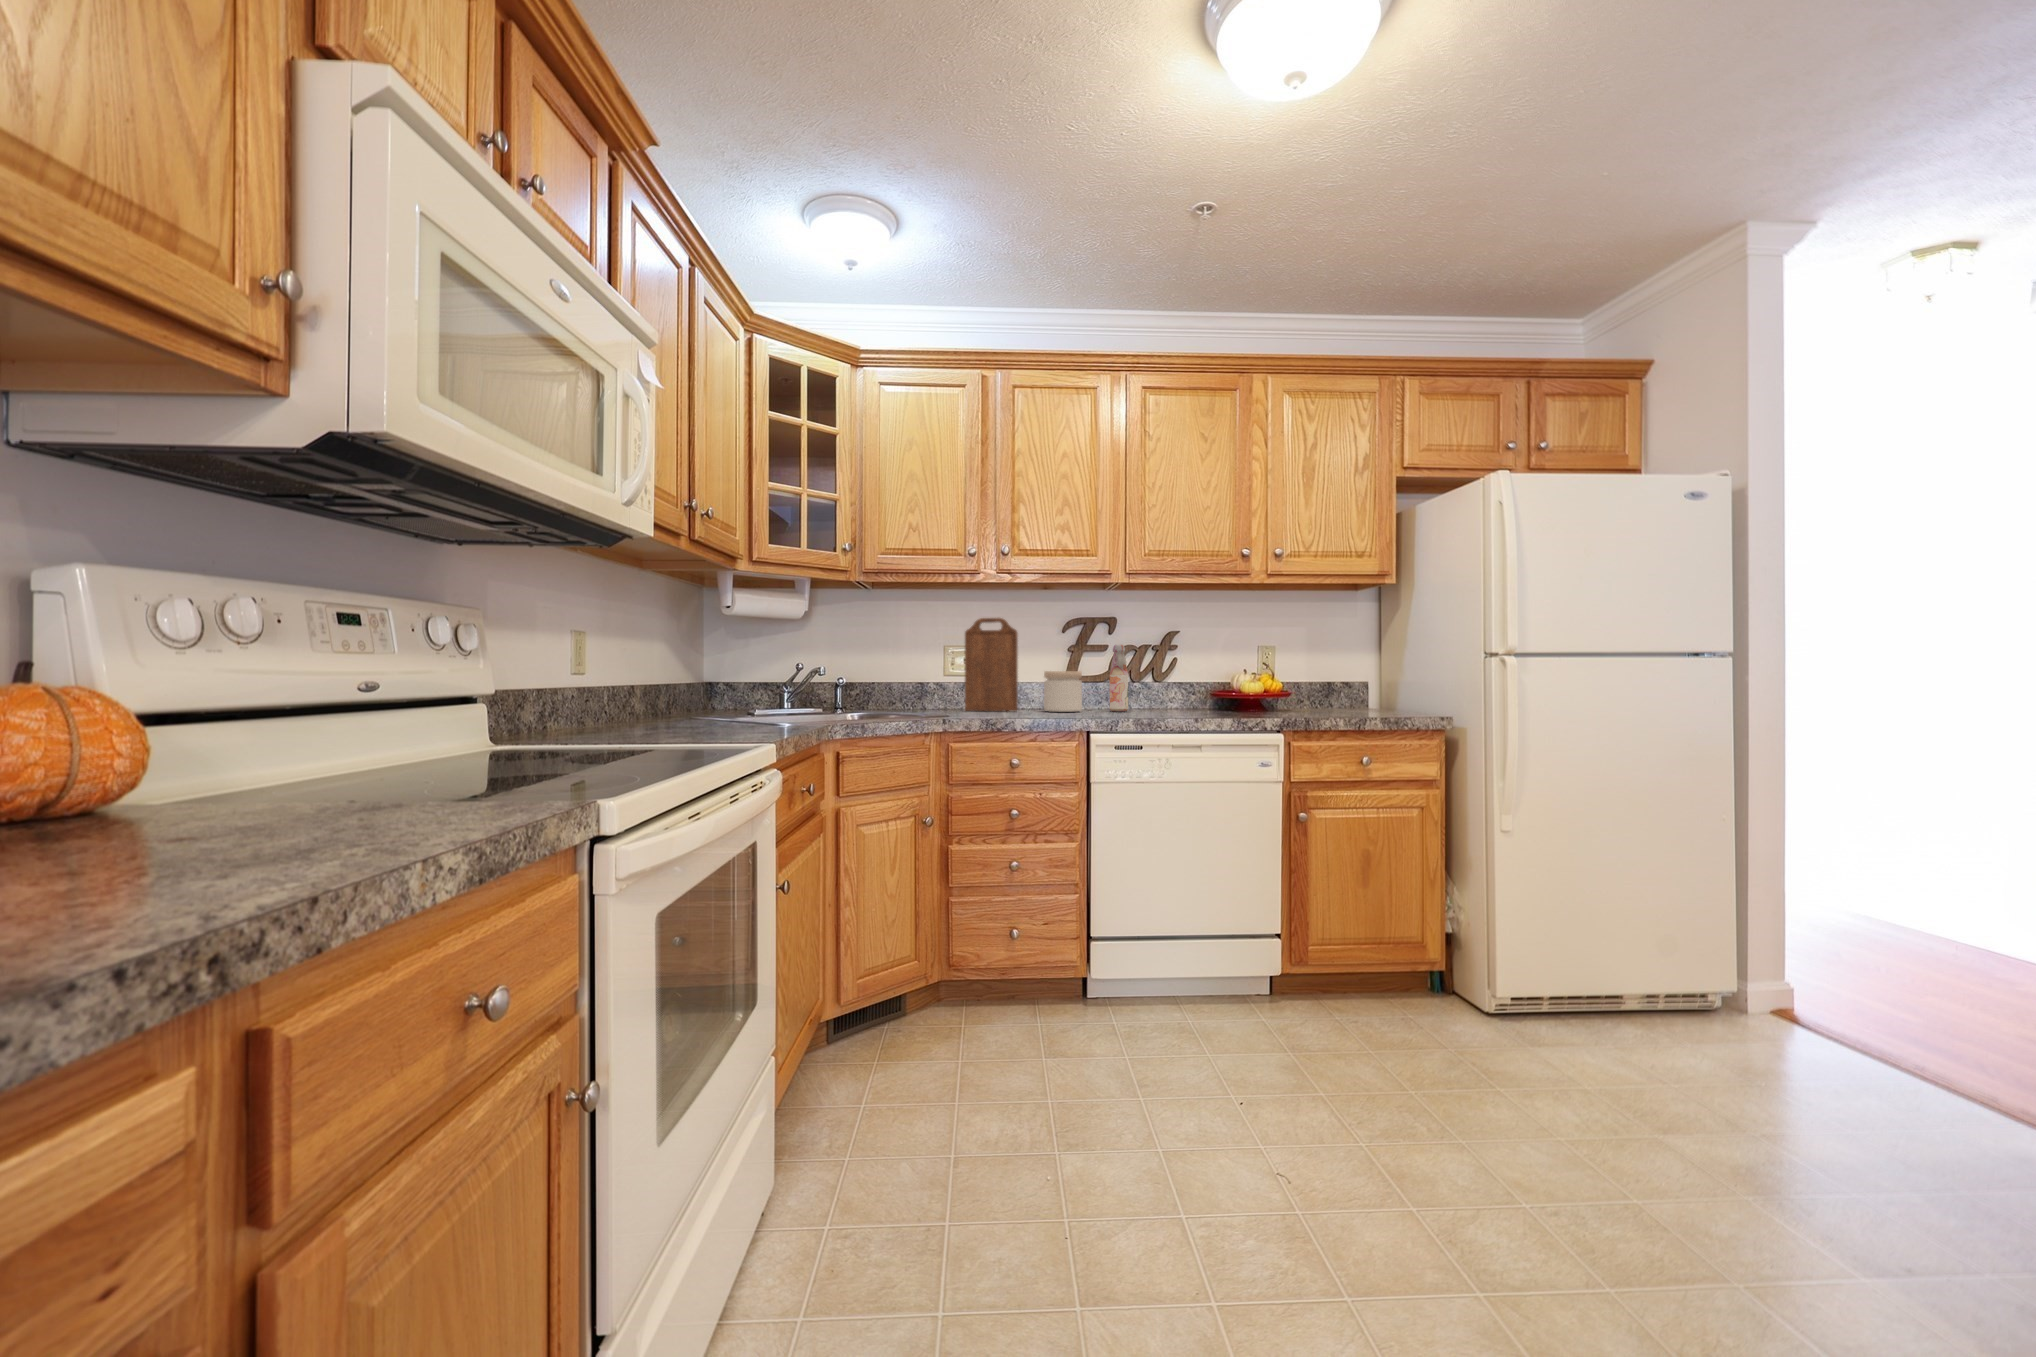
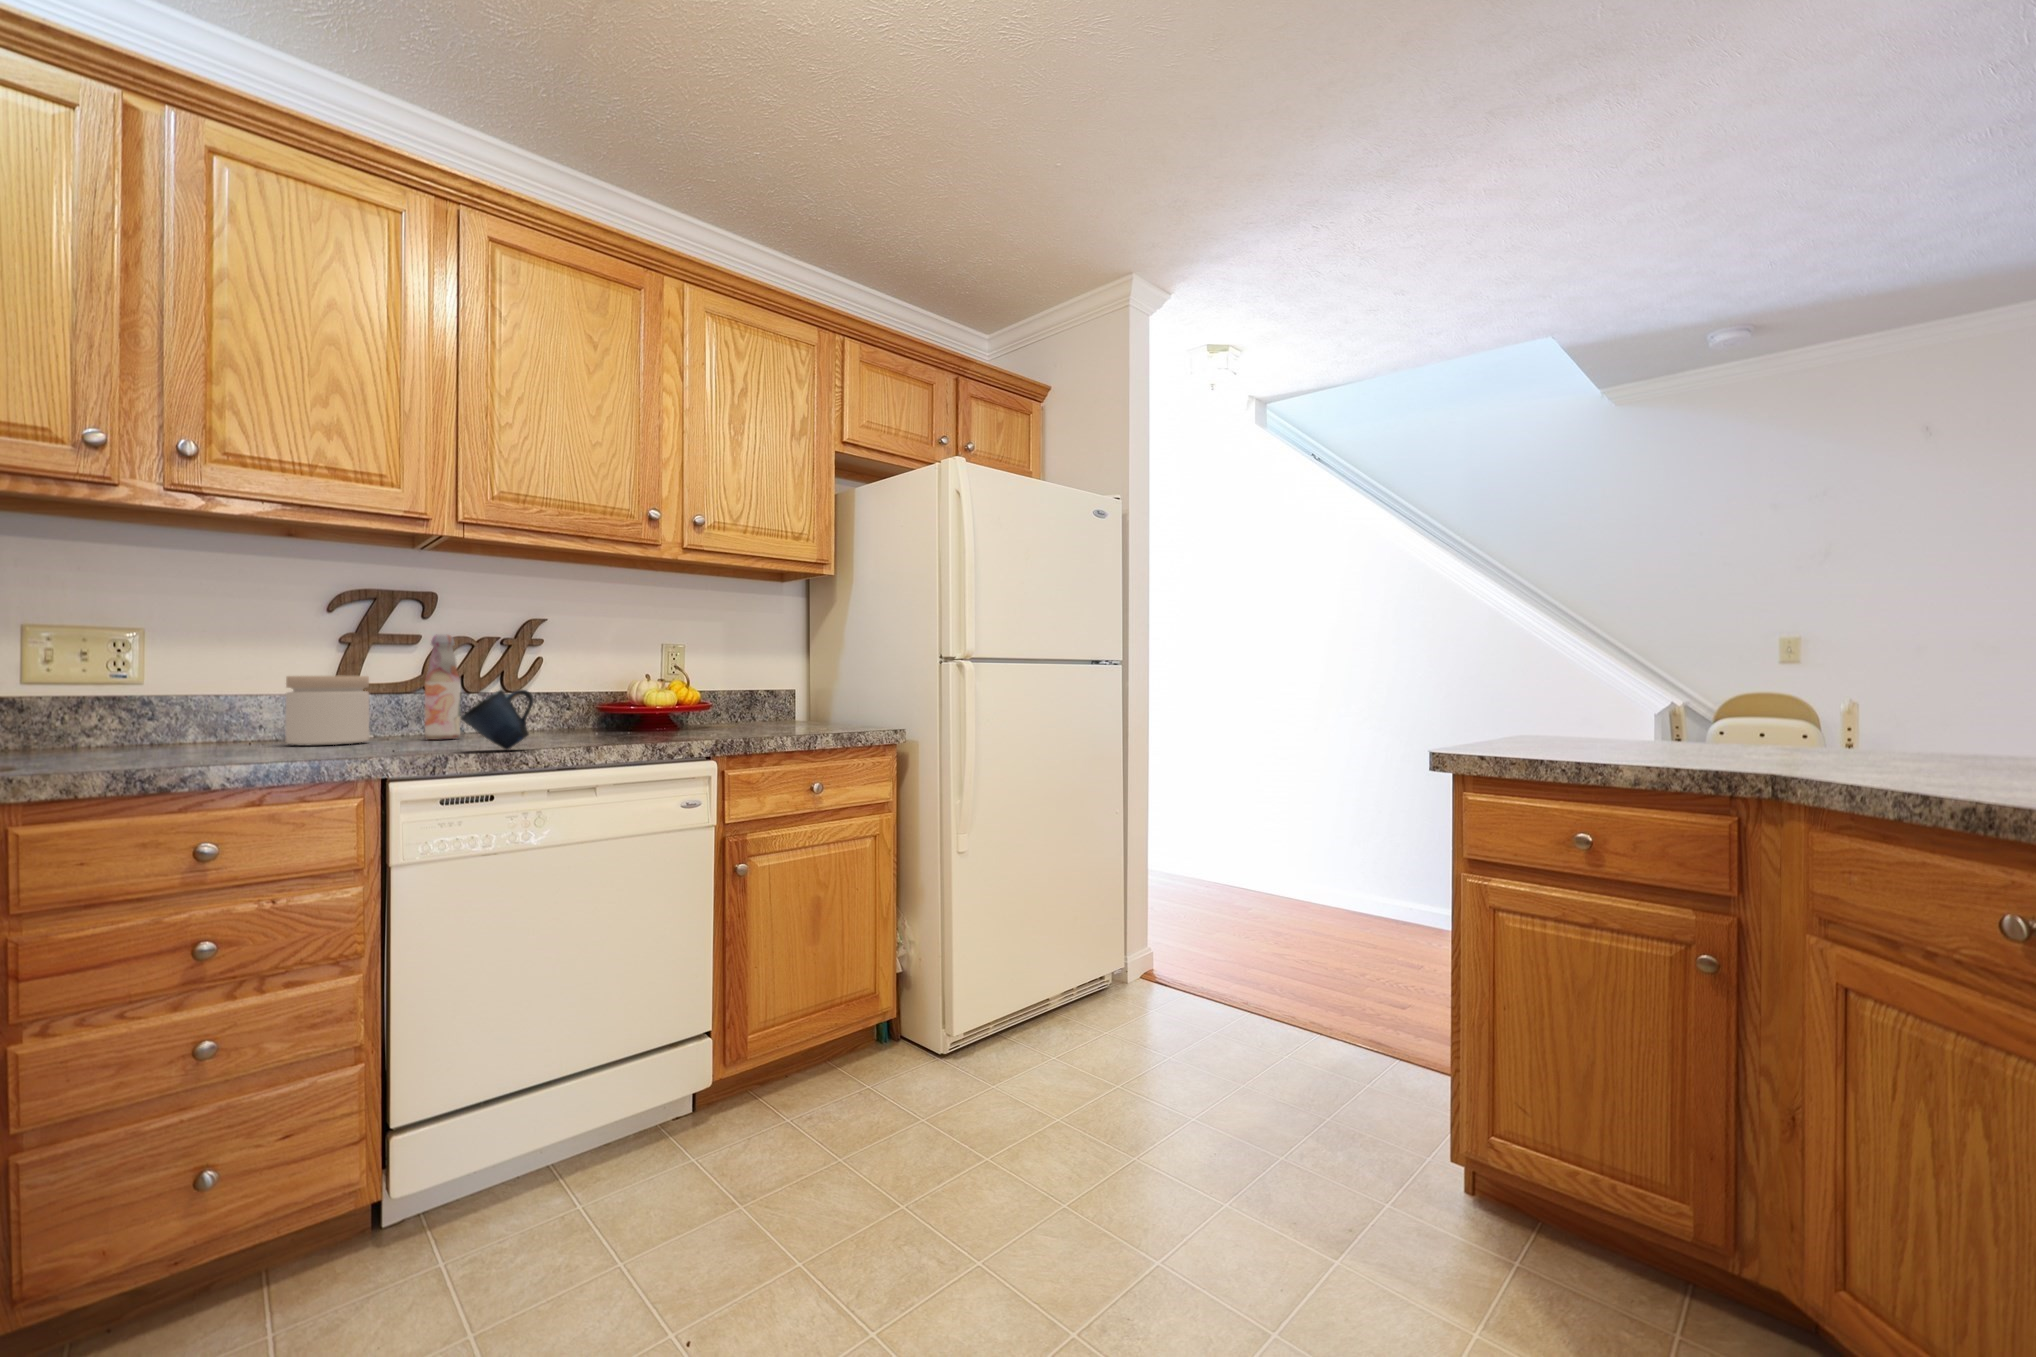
cutting board: present [965,618,1018,711] -> none [78,574,222,753]
mug: none [1125,680,1164,719] -> present [461,690,534,750]

